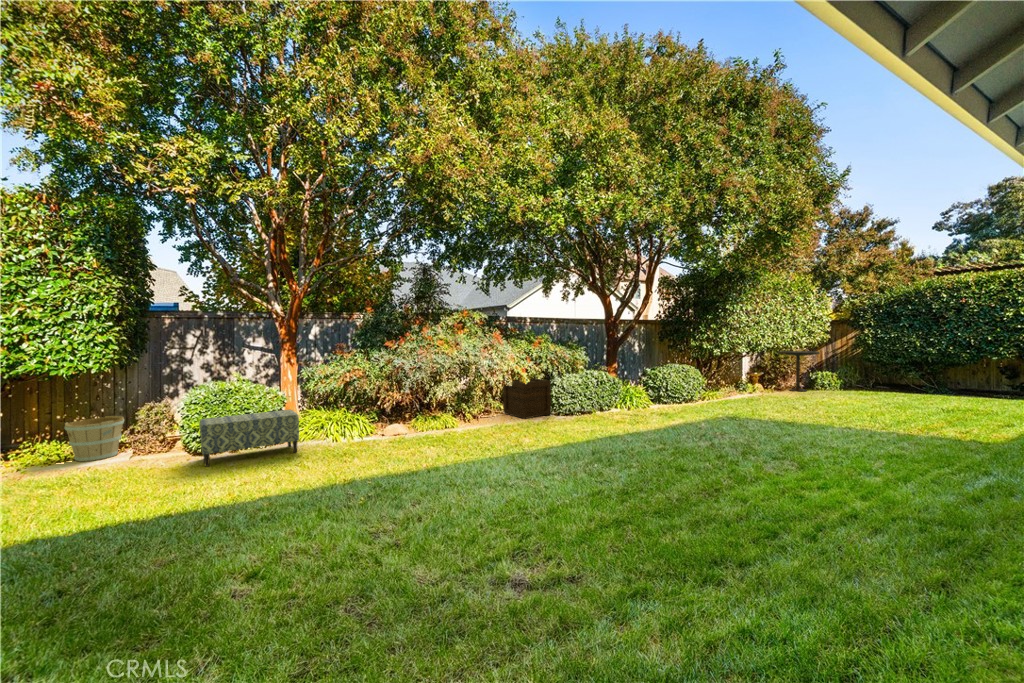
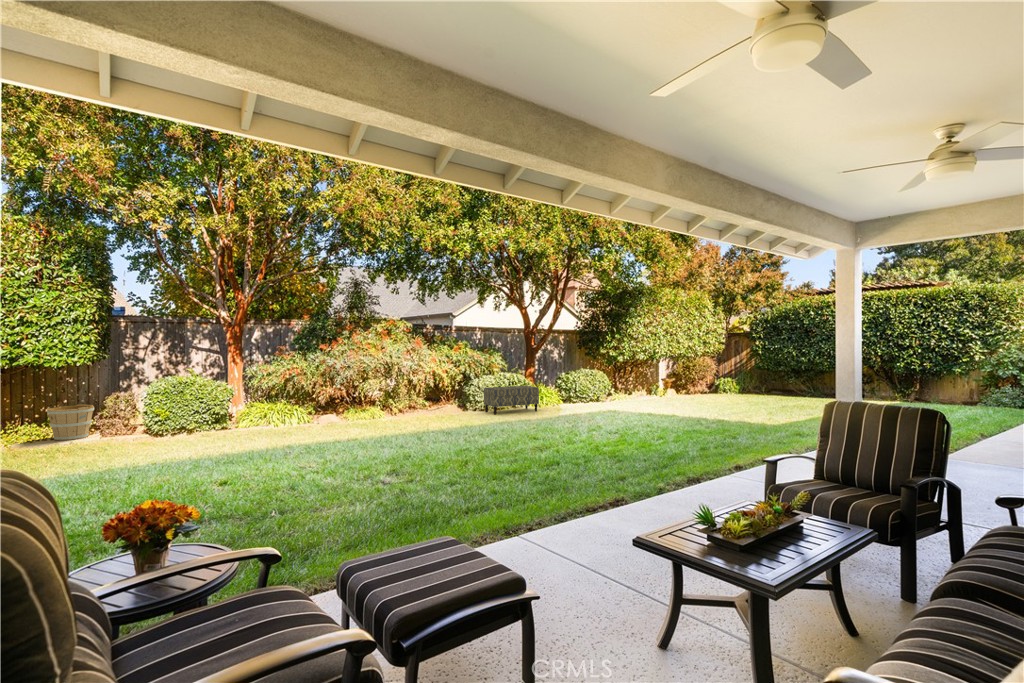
pedestal table: present [777,351,820,392] -> none [682,359,717,395]
wooden crate: present [503,379,551,419] -> none [426,379,468,413]
bench: present [199,410,299,467] -> present [484,386,539,415]

